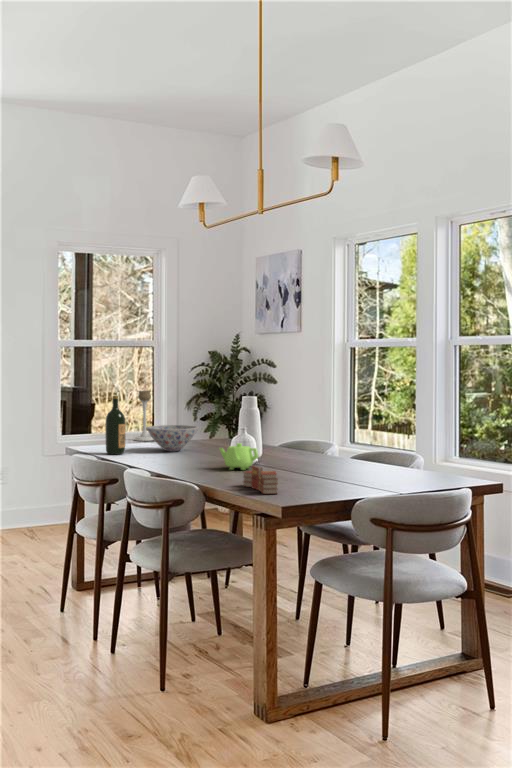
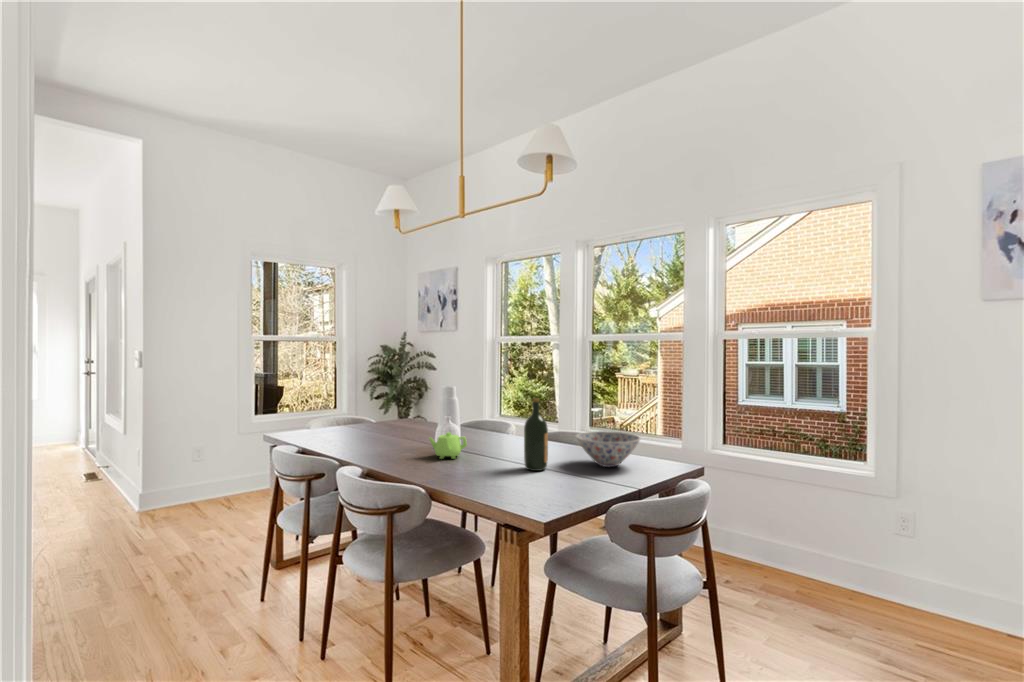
candle holder: present [135,391,154,441] -> none [330,379,348,424]
wine bottle: present [106,396,126,455] -> present [524,398,548,471]
bowl: present [147,425,198,451] -> present [576,431,640,467]
book: present [243,466,278,494] -> none [472,464,519,498]

